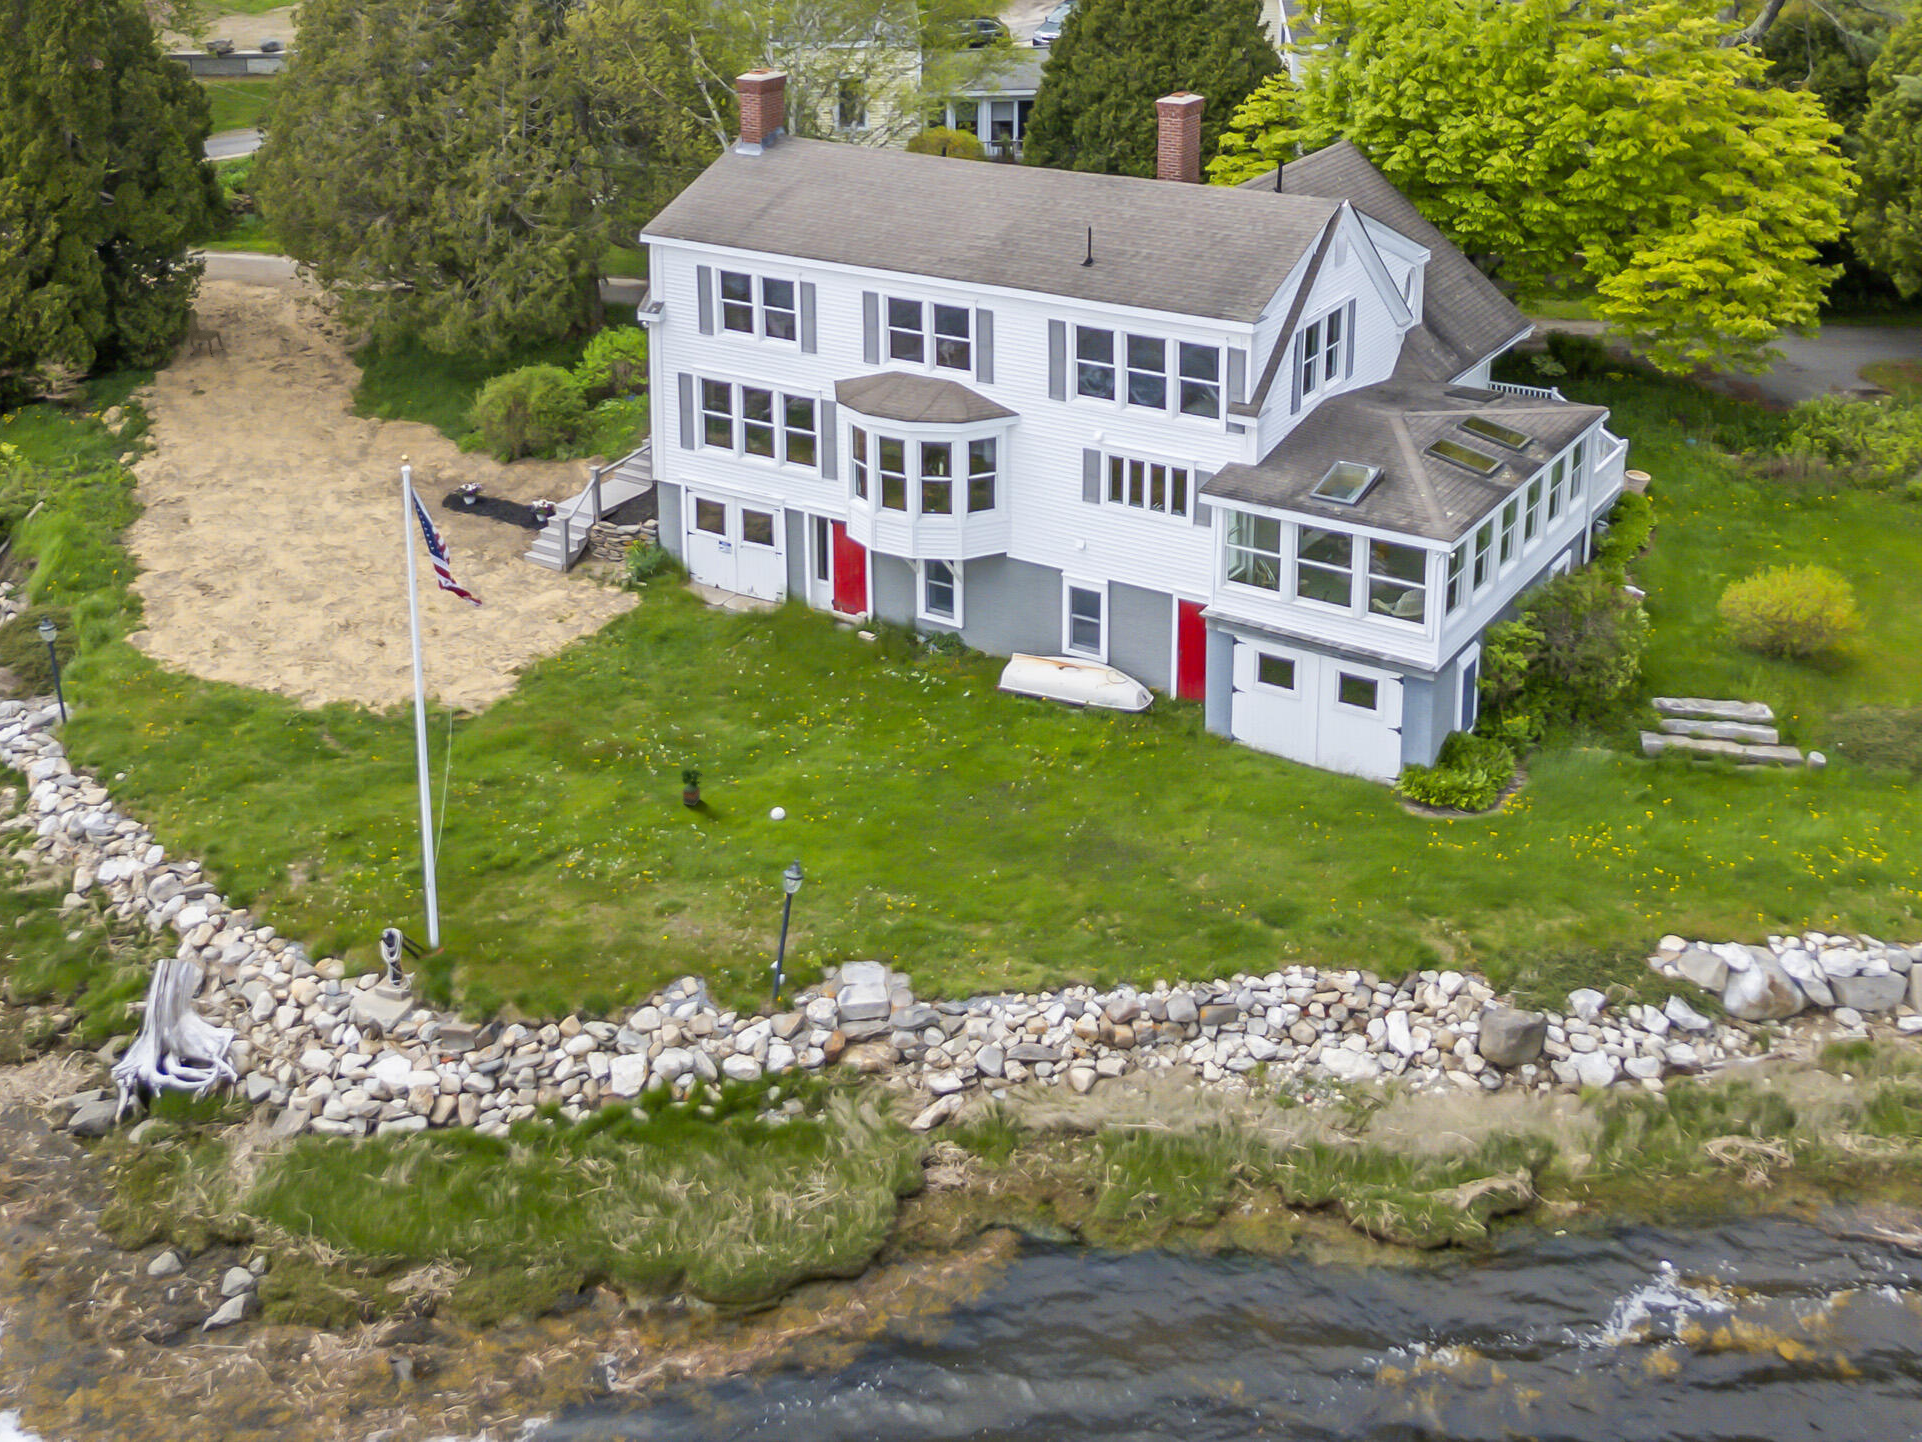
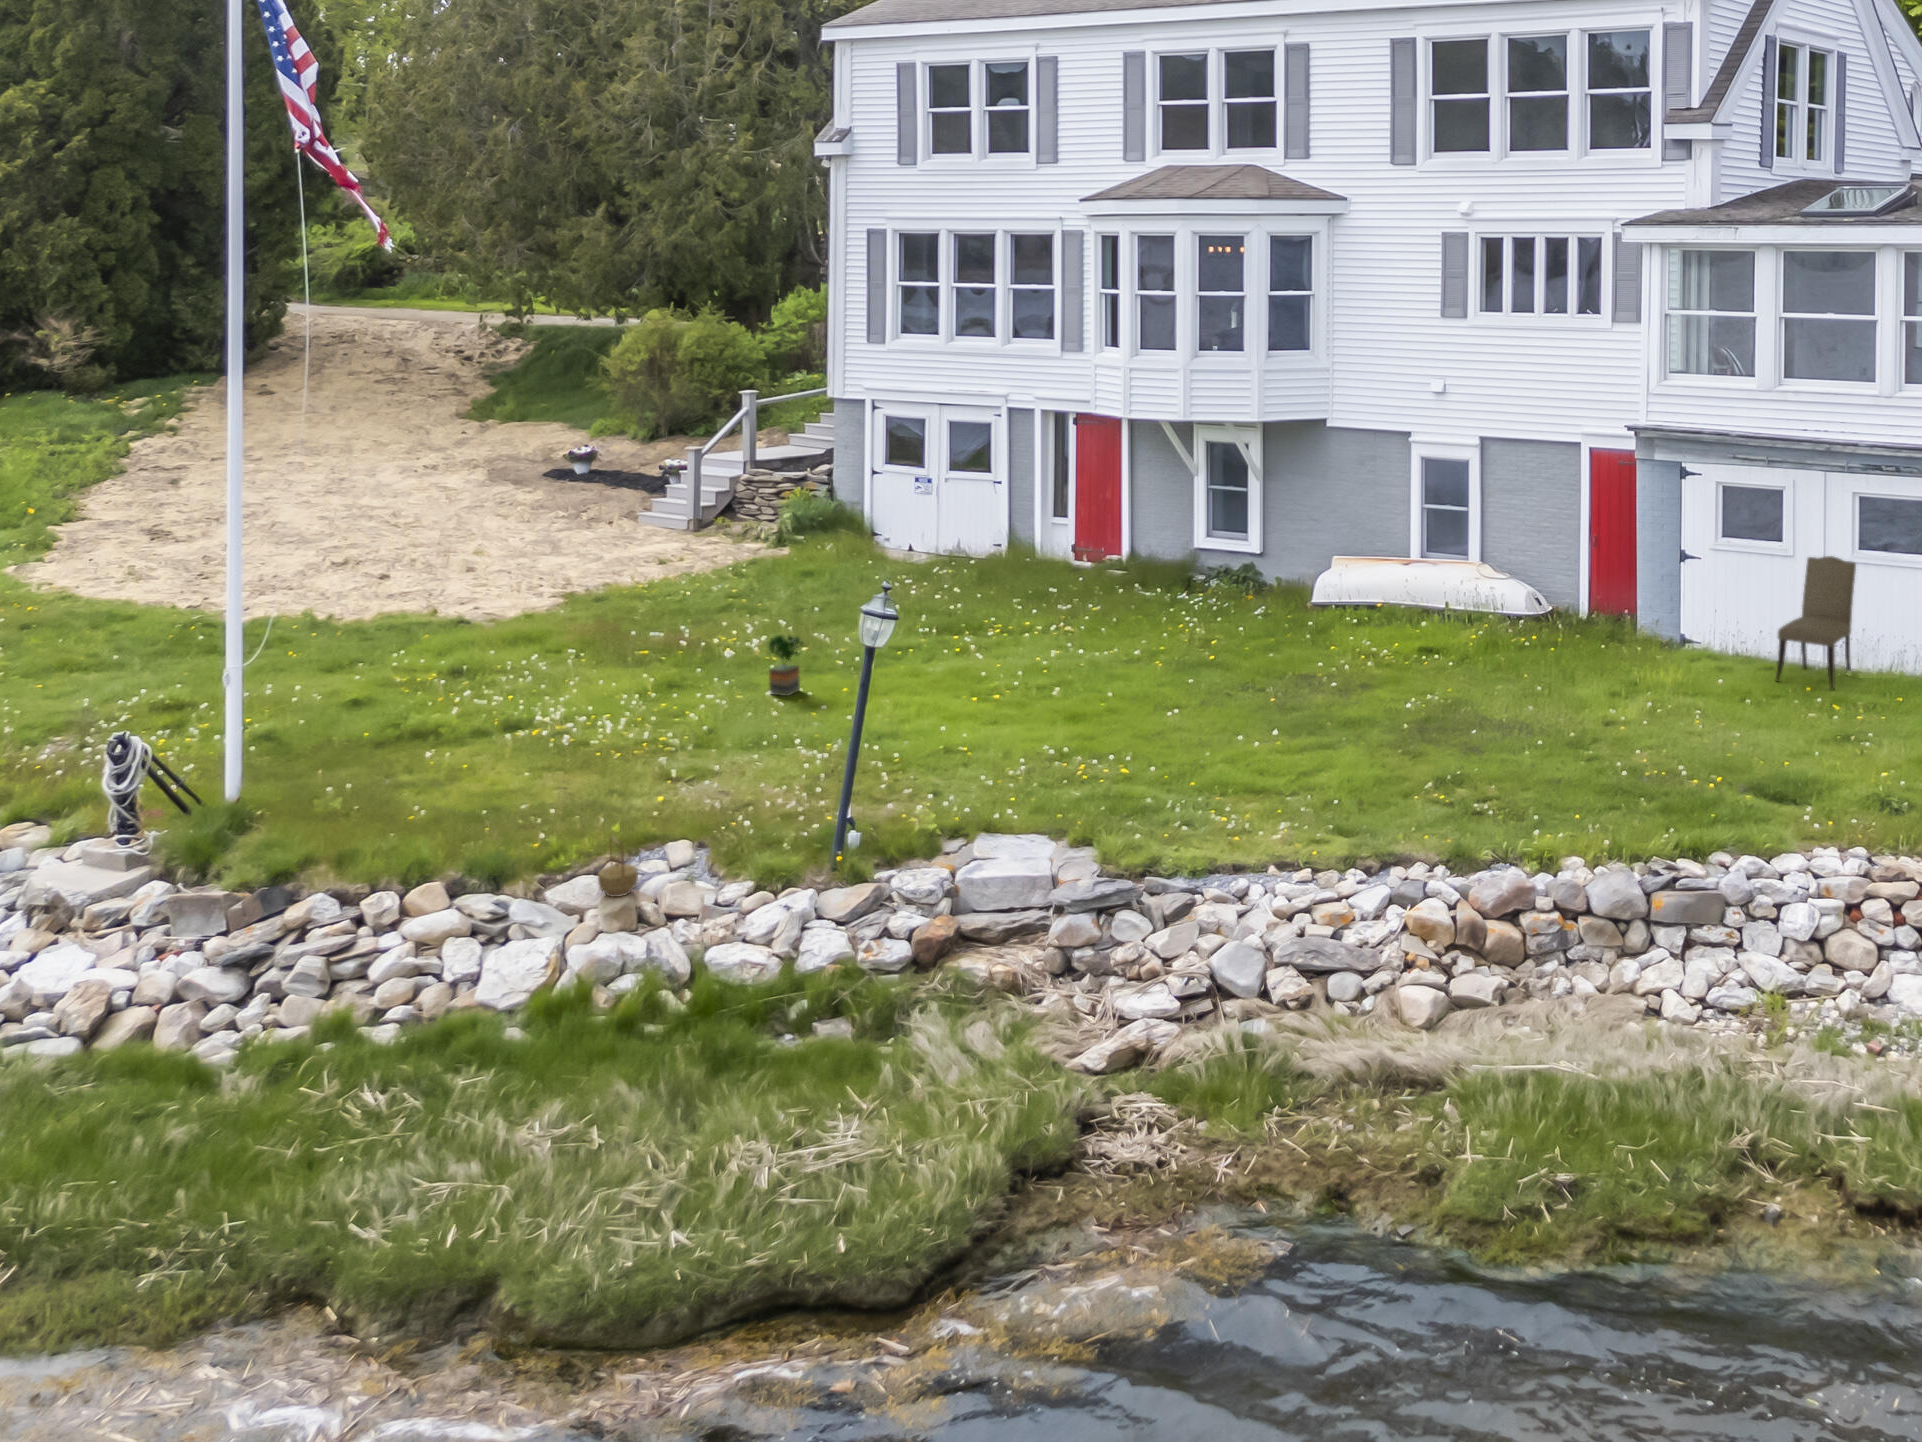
chair: present [188,311,222,354] -> present [1776,556,1856,690]
basket: none [652,985,673,1018] -> present [598,837,638,897]

